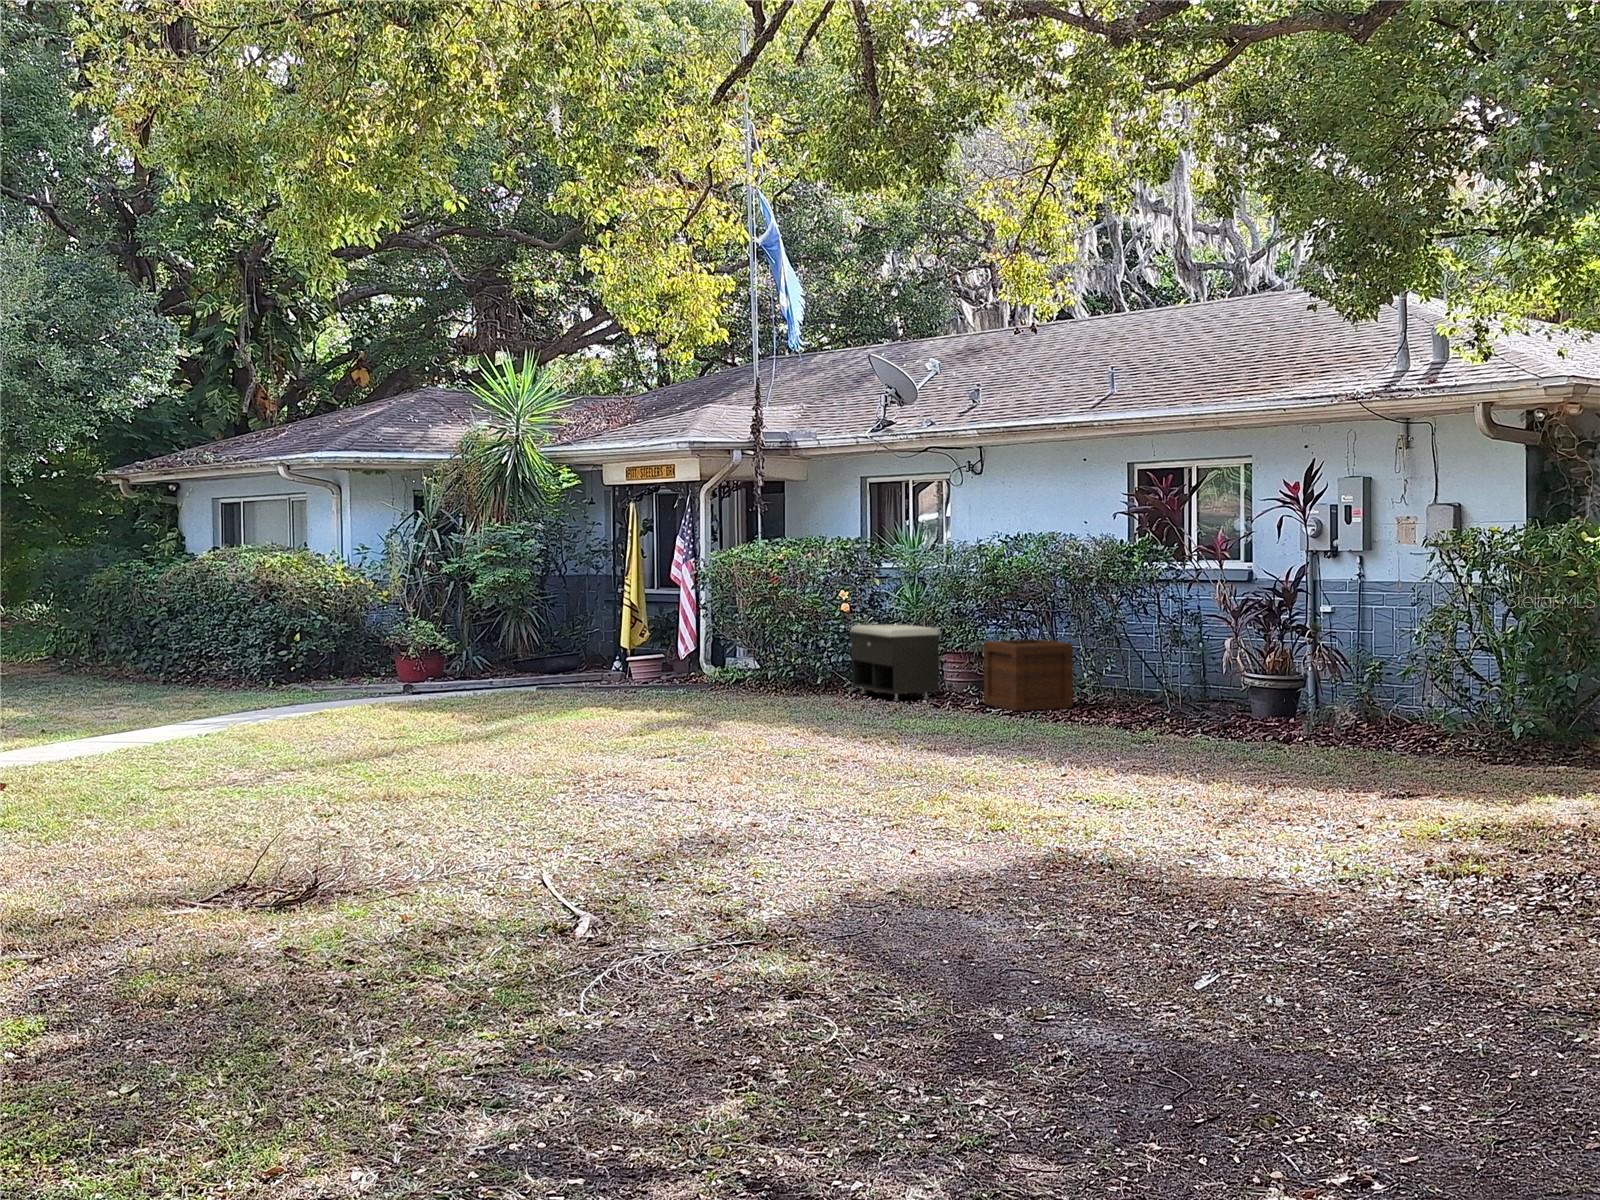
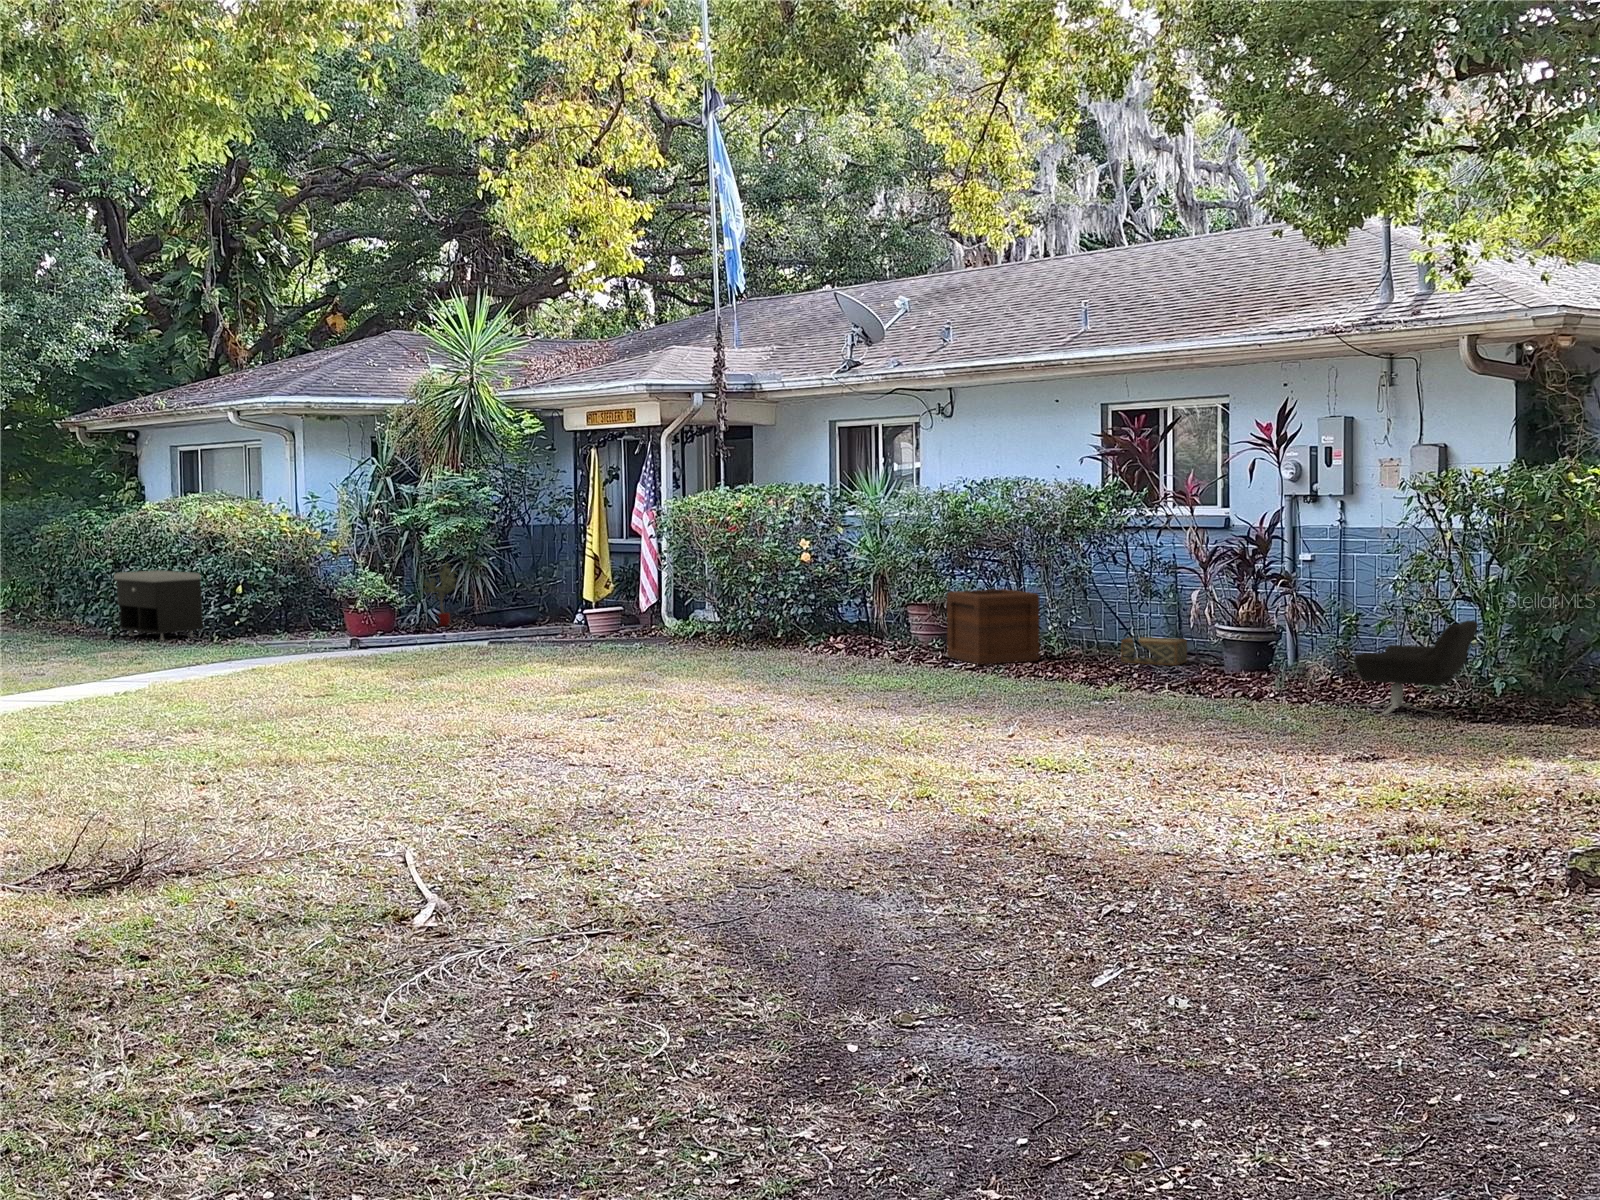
potted tree: none [461,605,499,673] -> present [422,561,456,626]
storage bench: present [850,623,939,701] -> present [114,570,203,640]
lounge chair: none [1378,669,1498,758] -> present [1350,621,1478,715]
woven basket: none [1152,685,1215,713] -> present [1121,637,1187,665]

